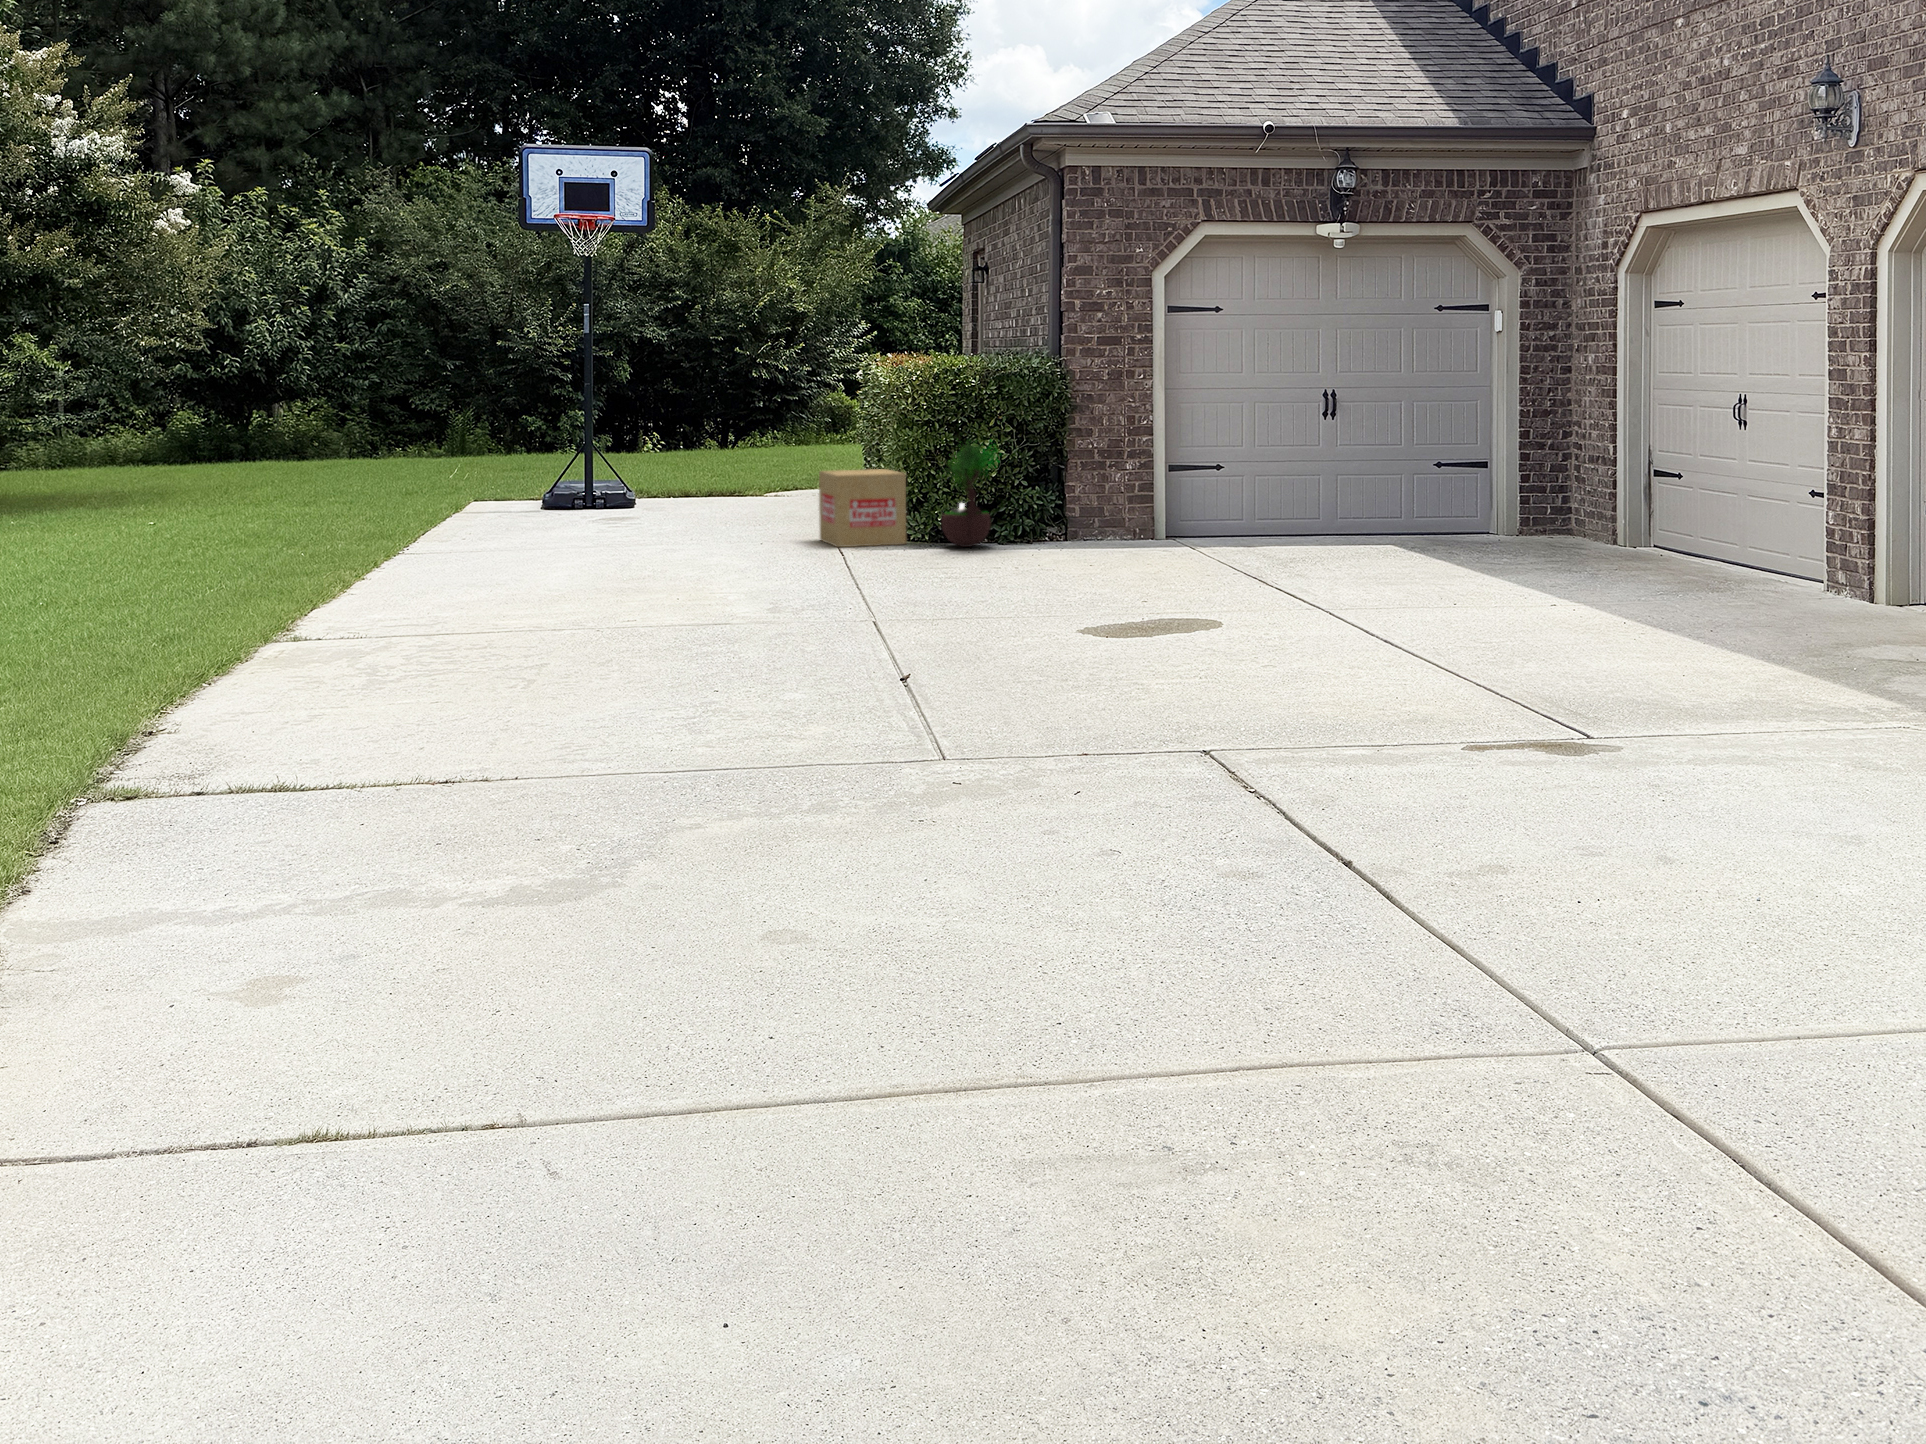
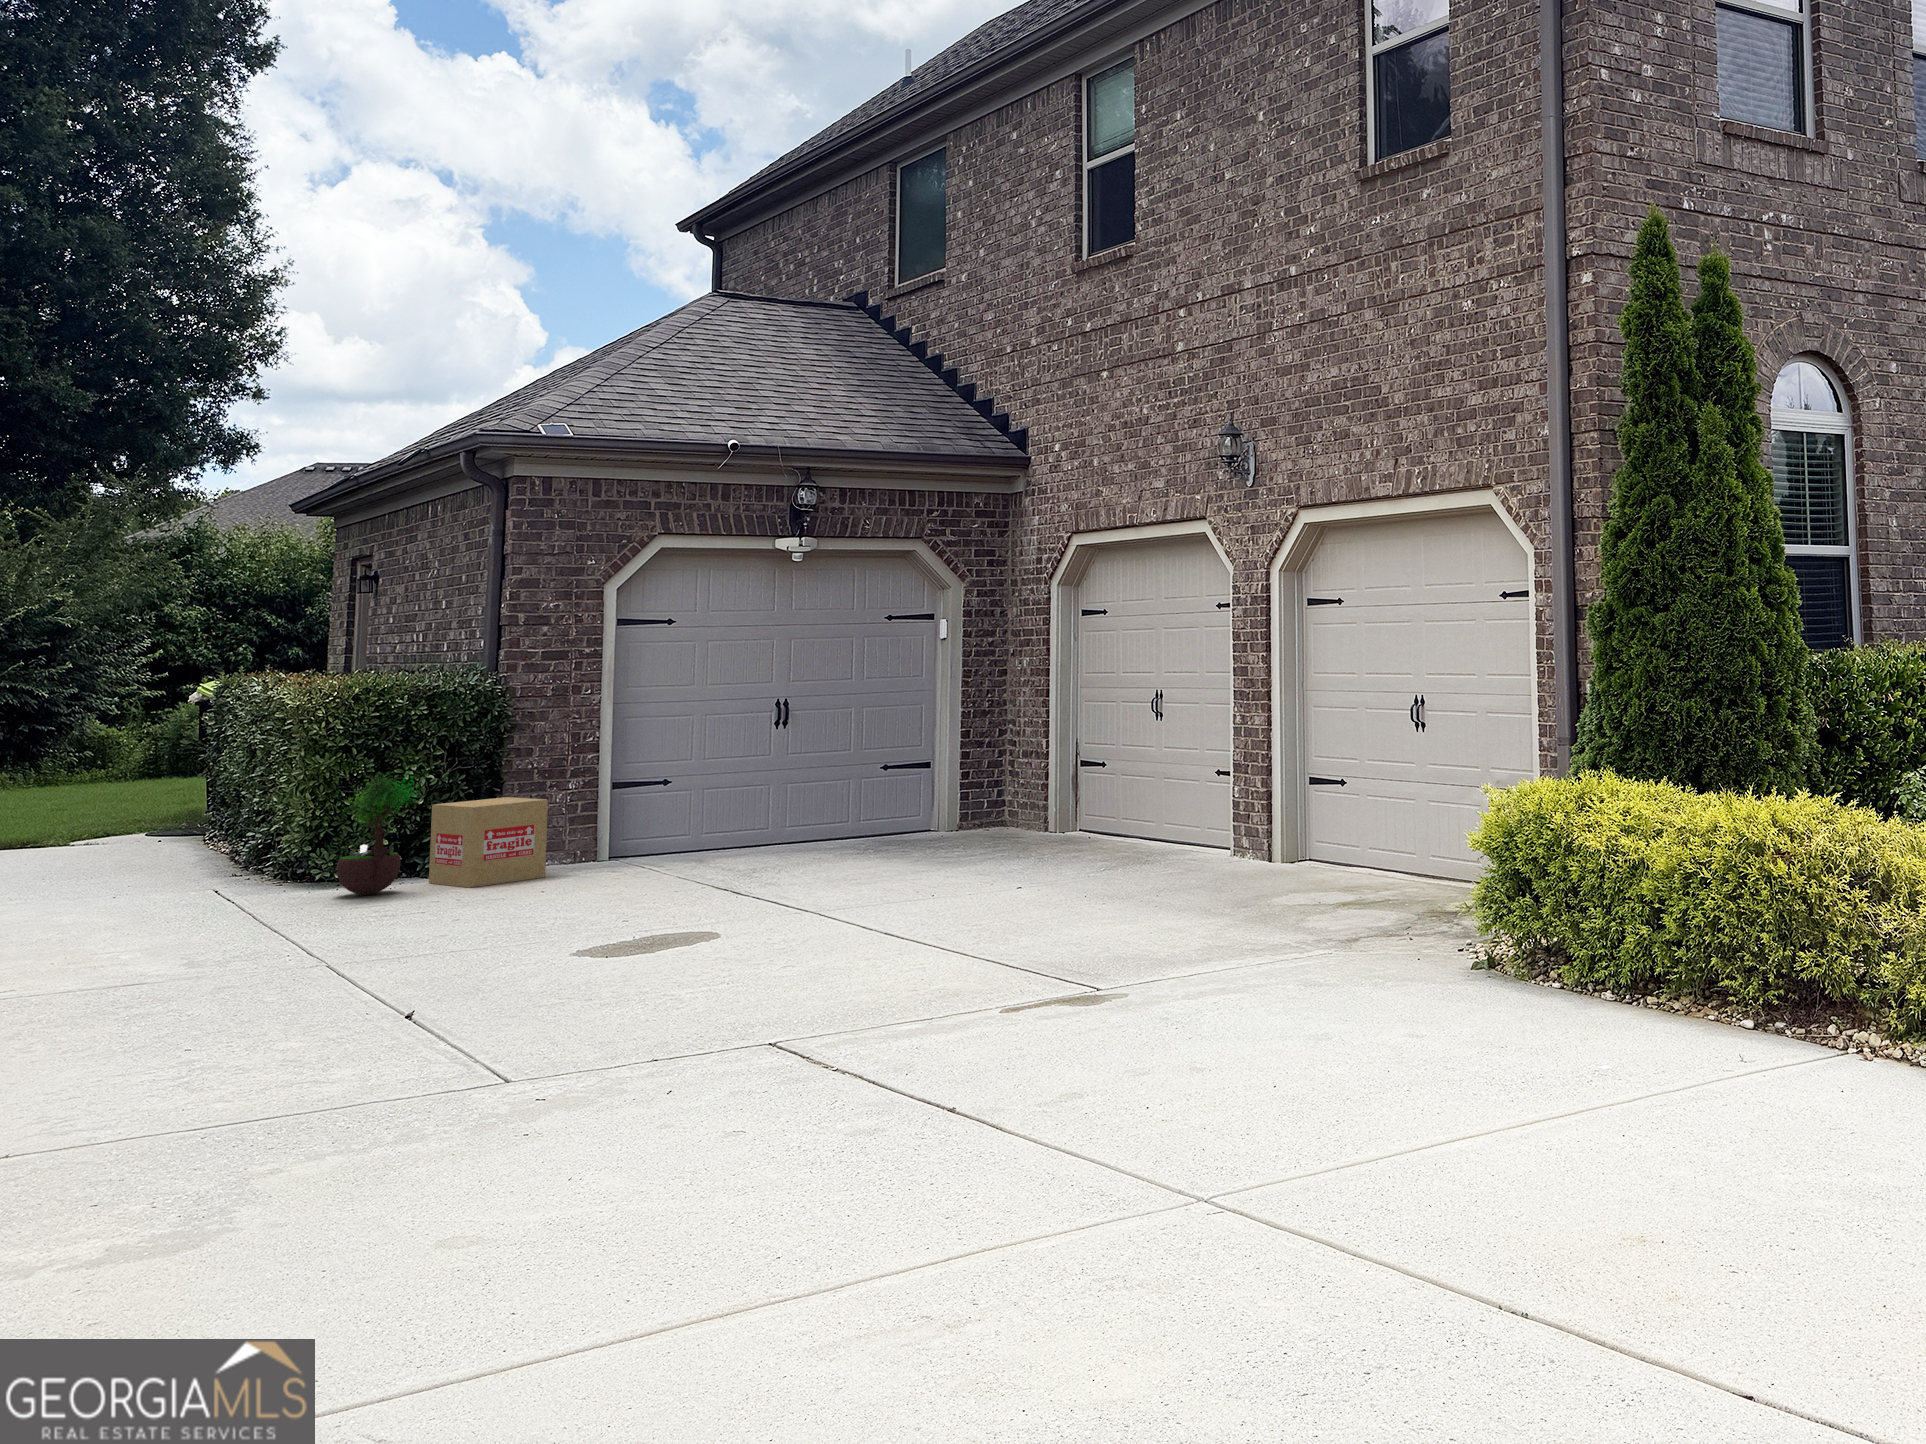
cardboard box: present [819,469,907,547] -> present [429,797,548,888]

